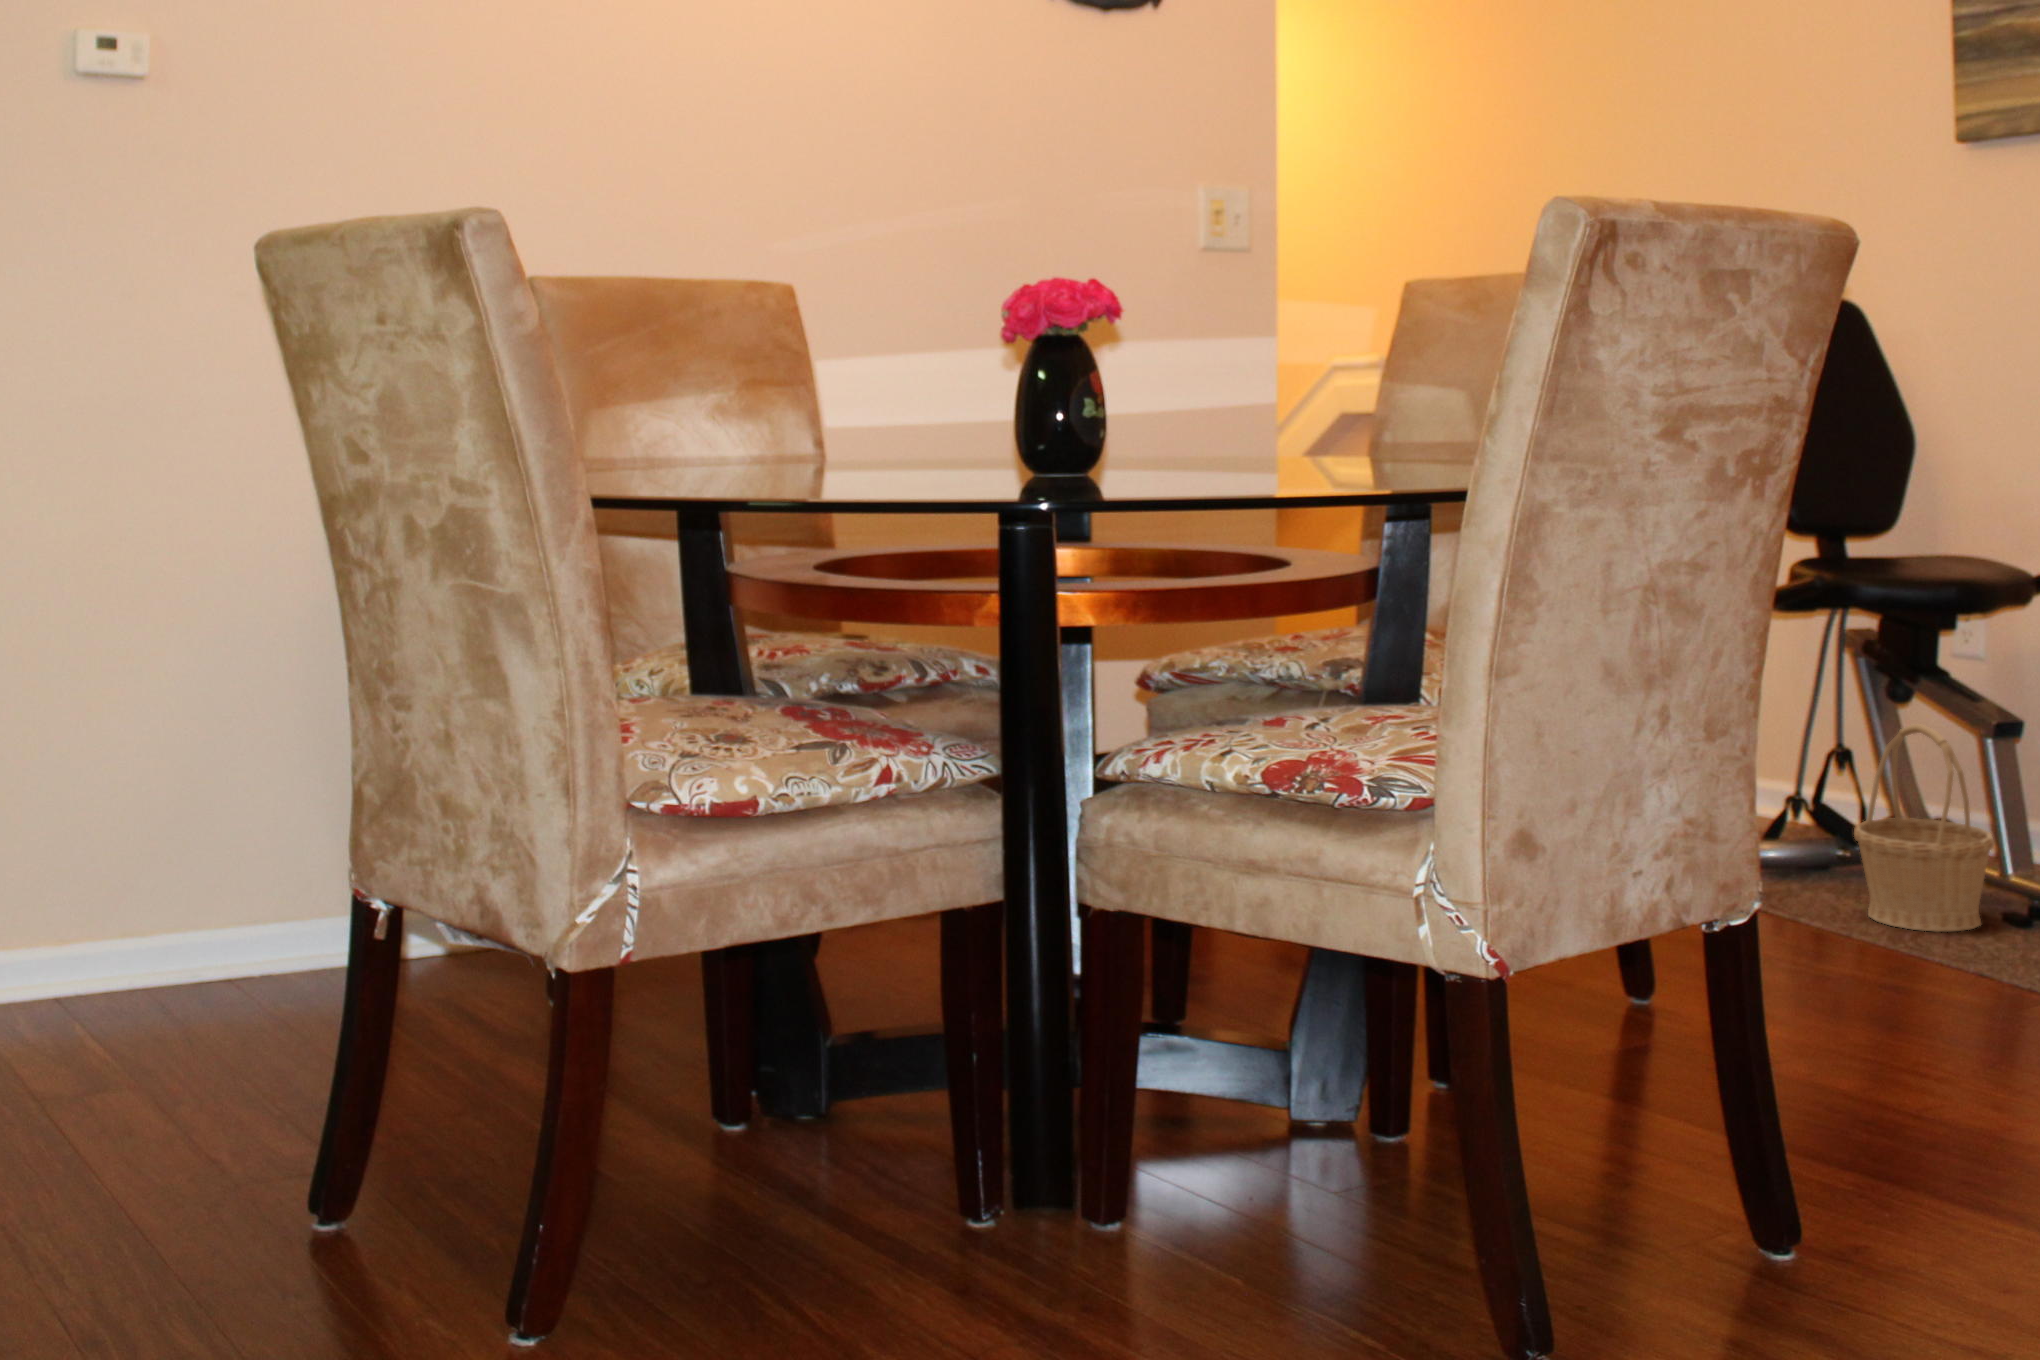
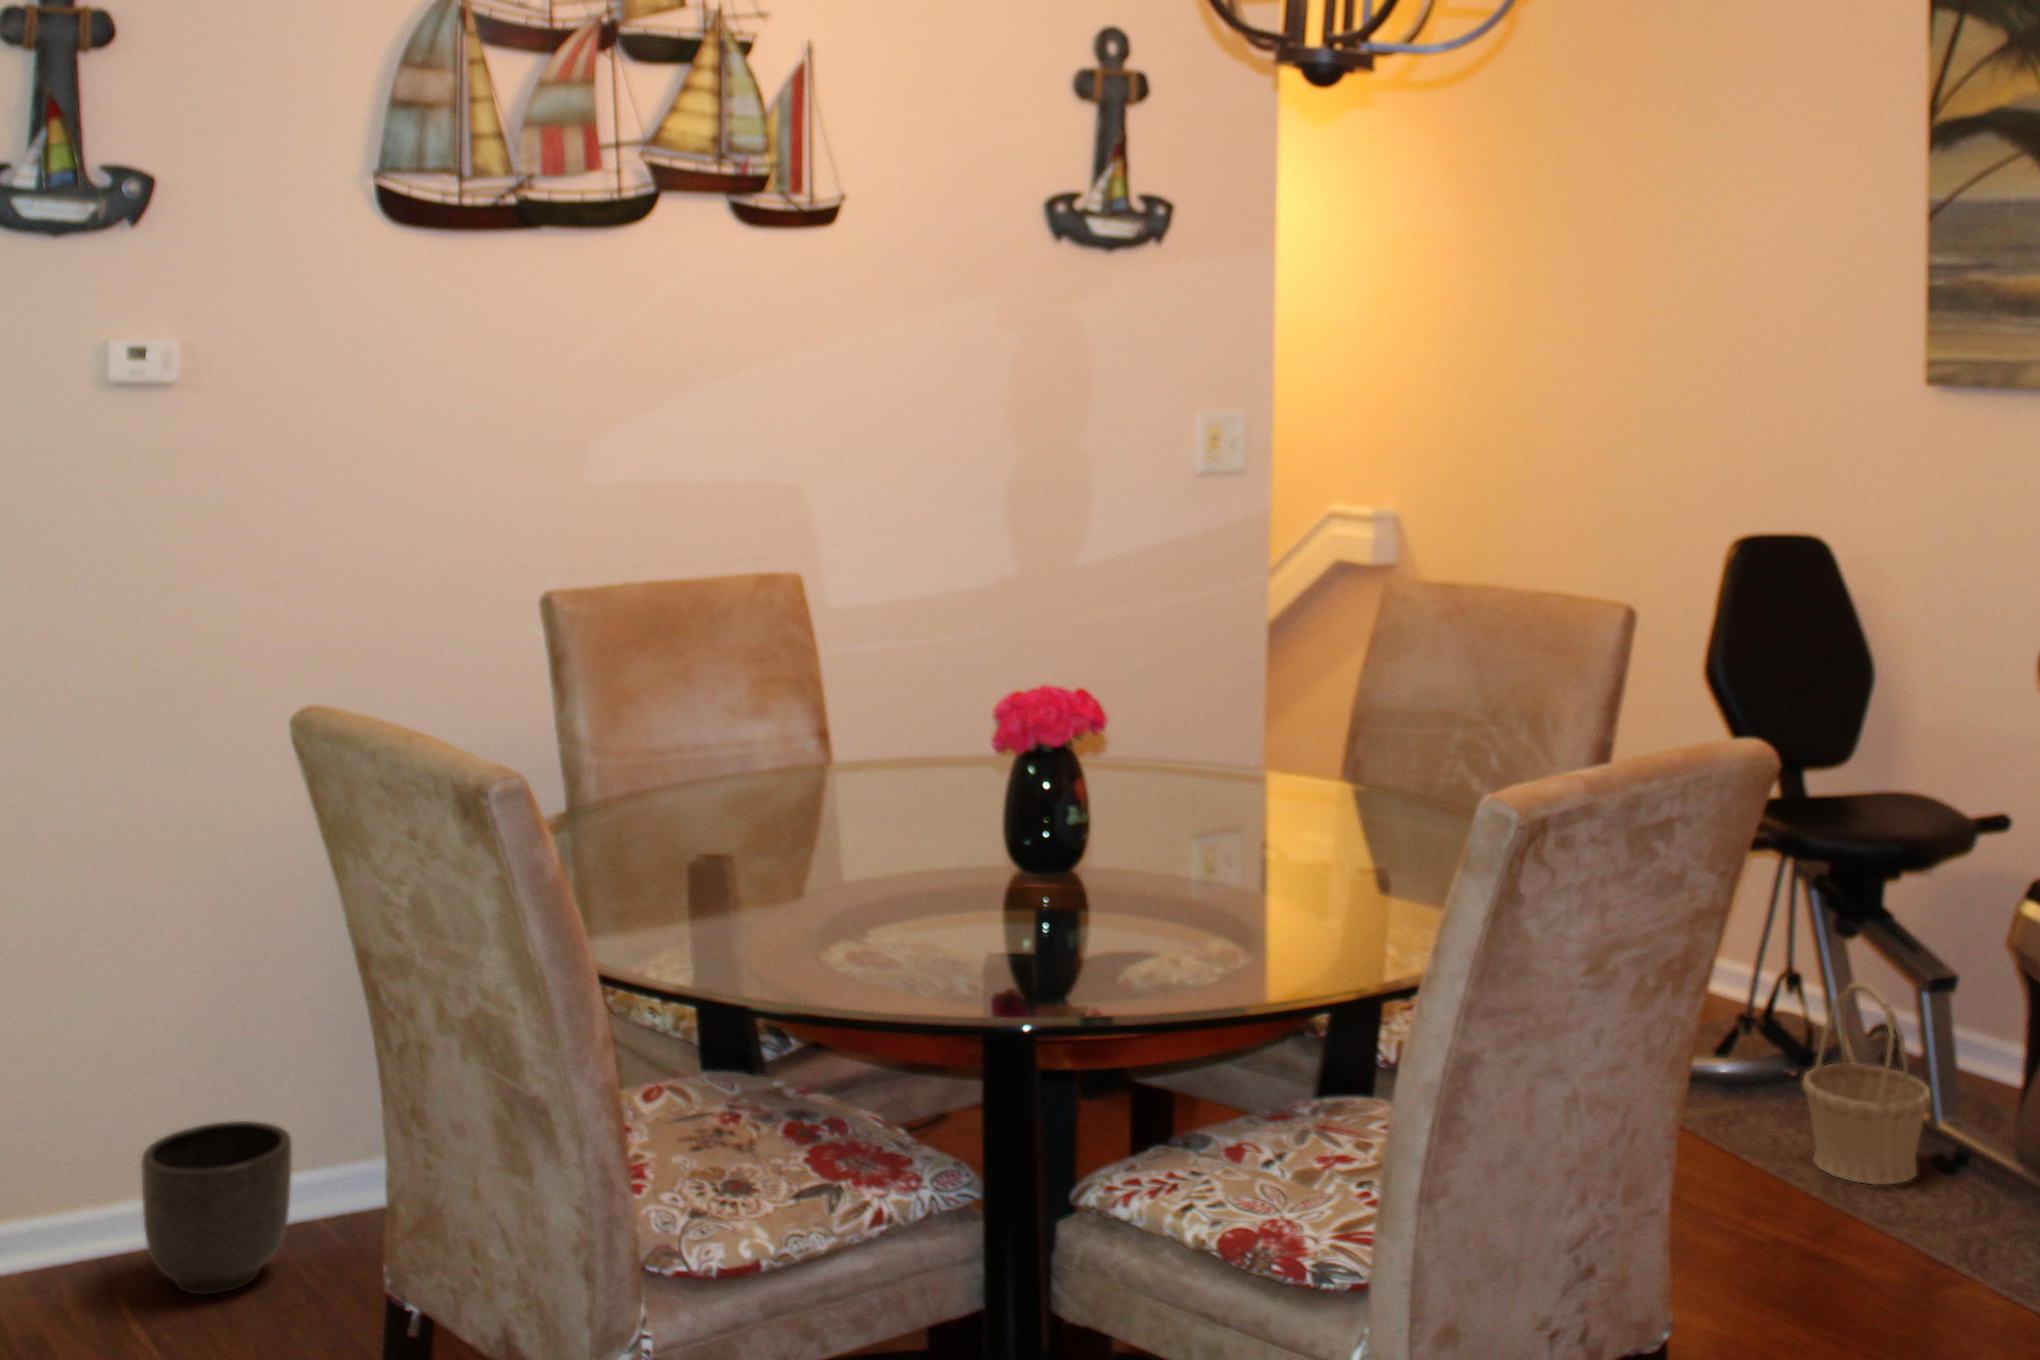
planter: none [117,844,271,1010] -> present [141,1121,292,1294]

